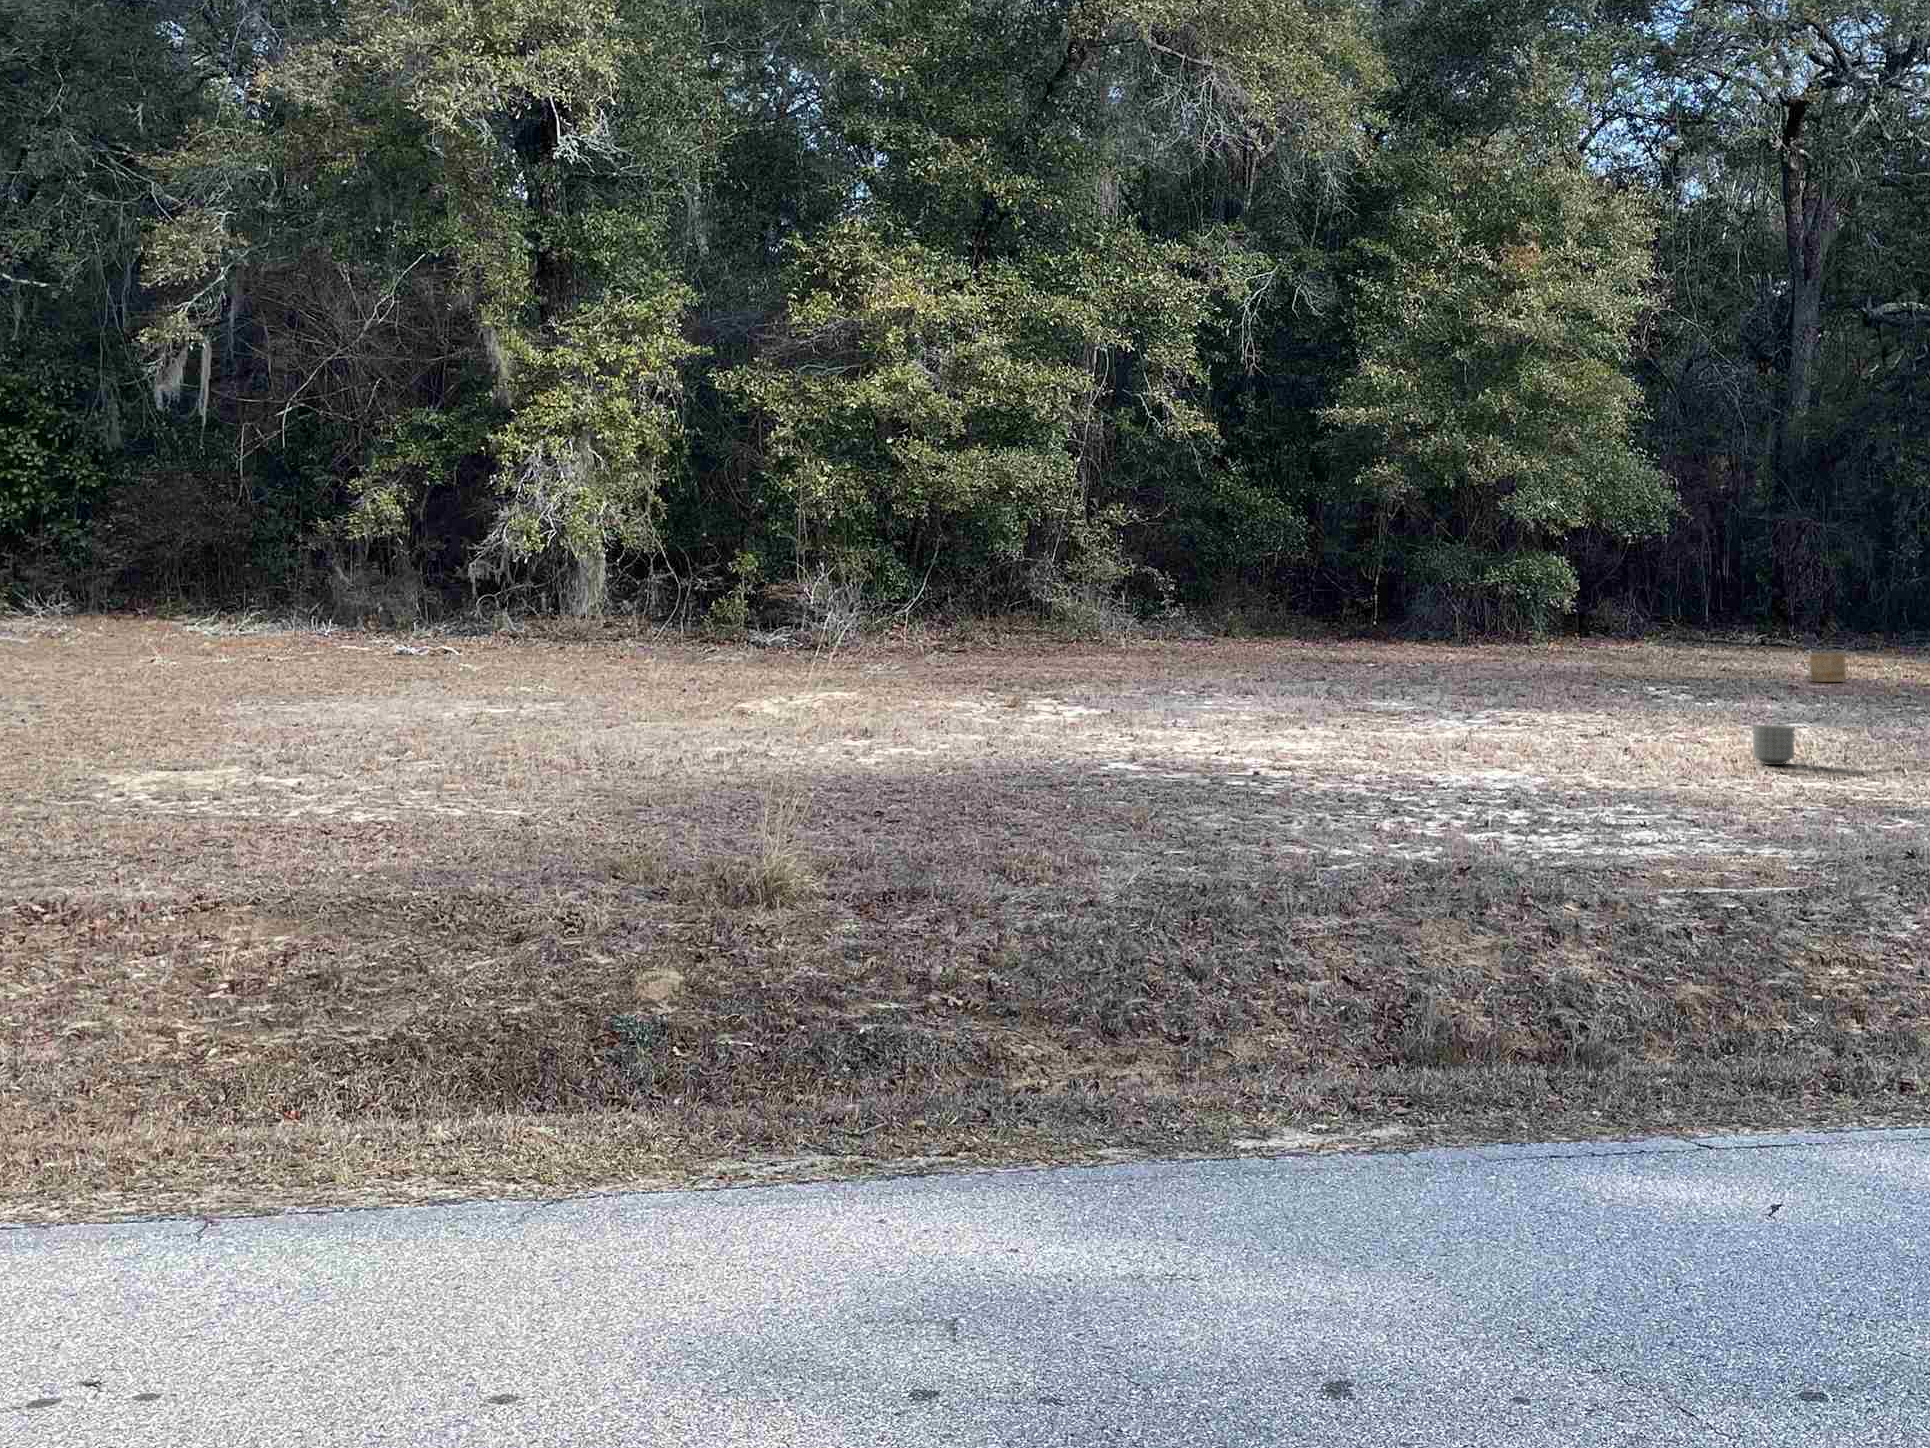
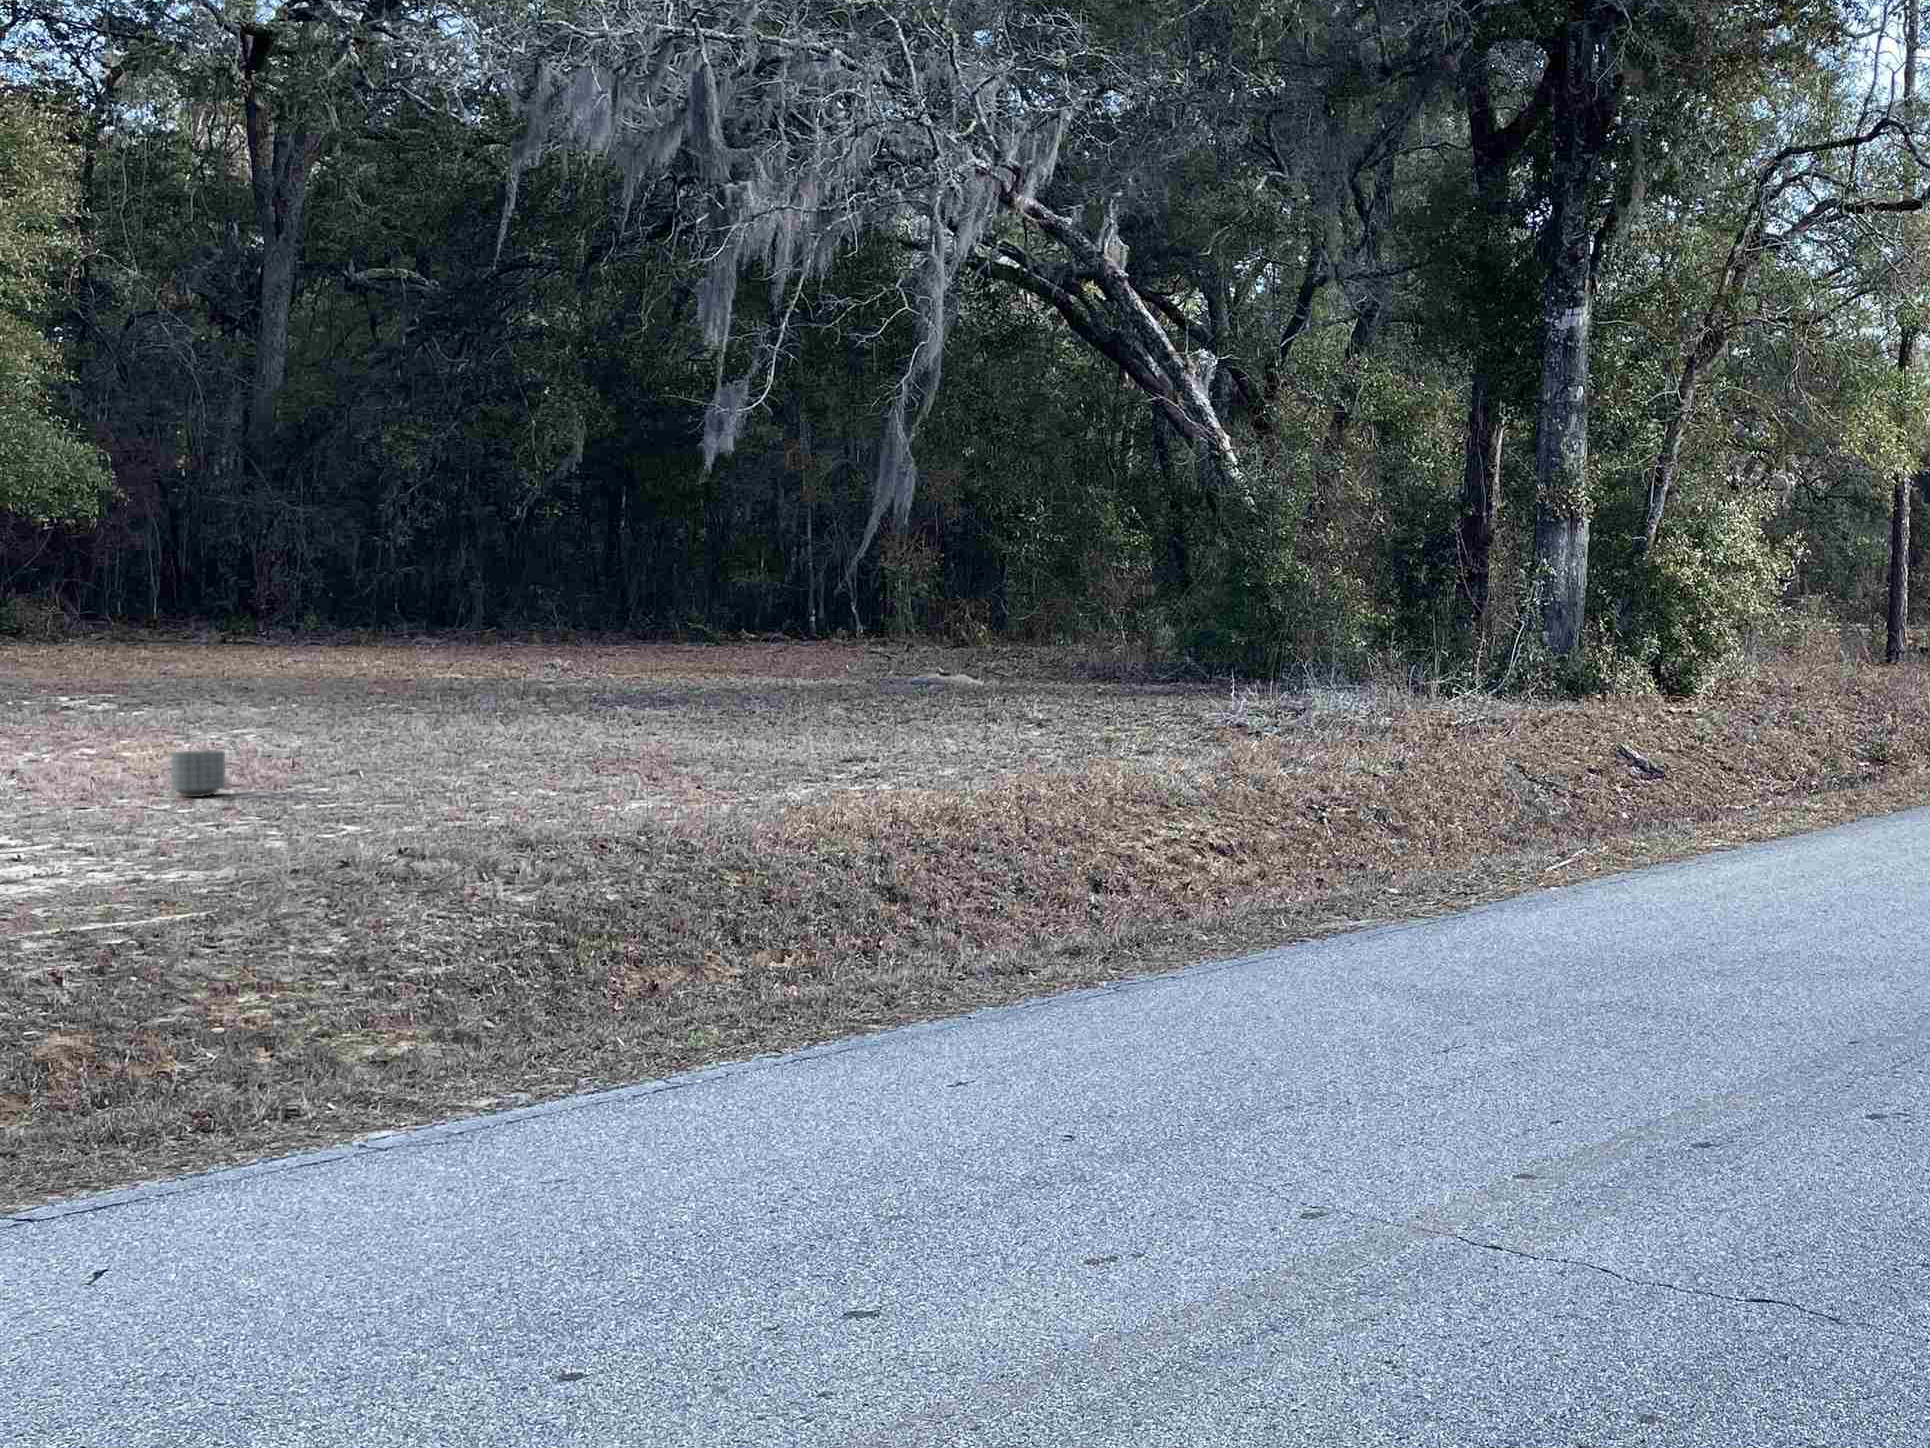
wooden bucket: present [1810,653,1846,682] -> none [263,673,311,707]

